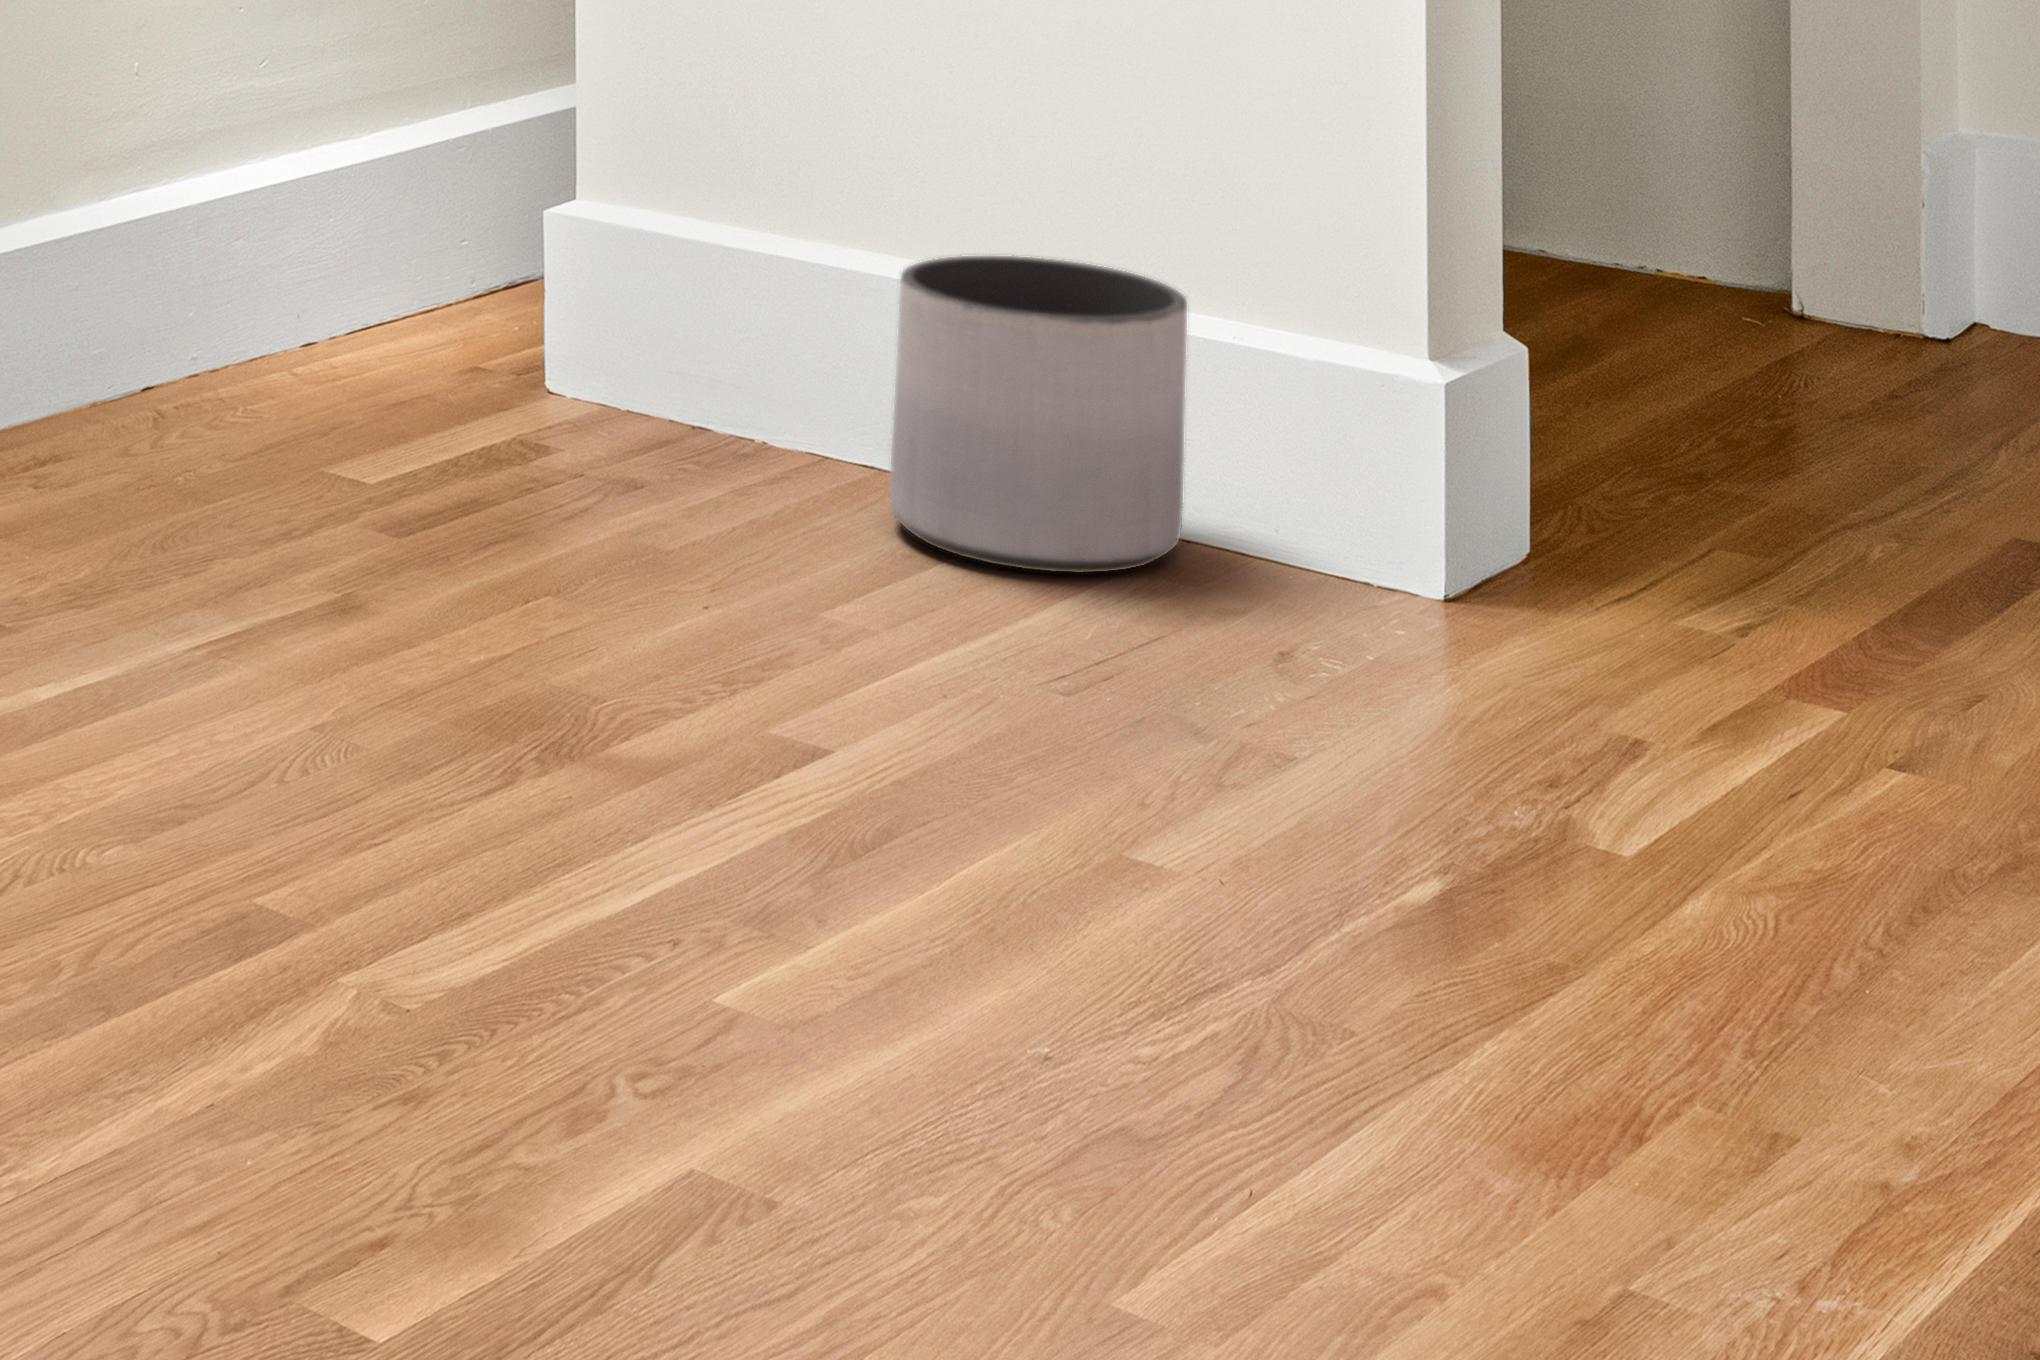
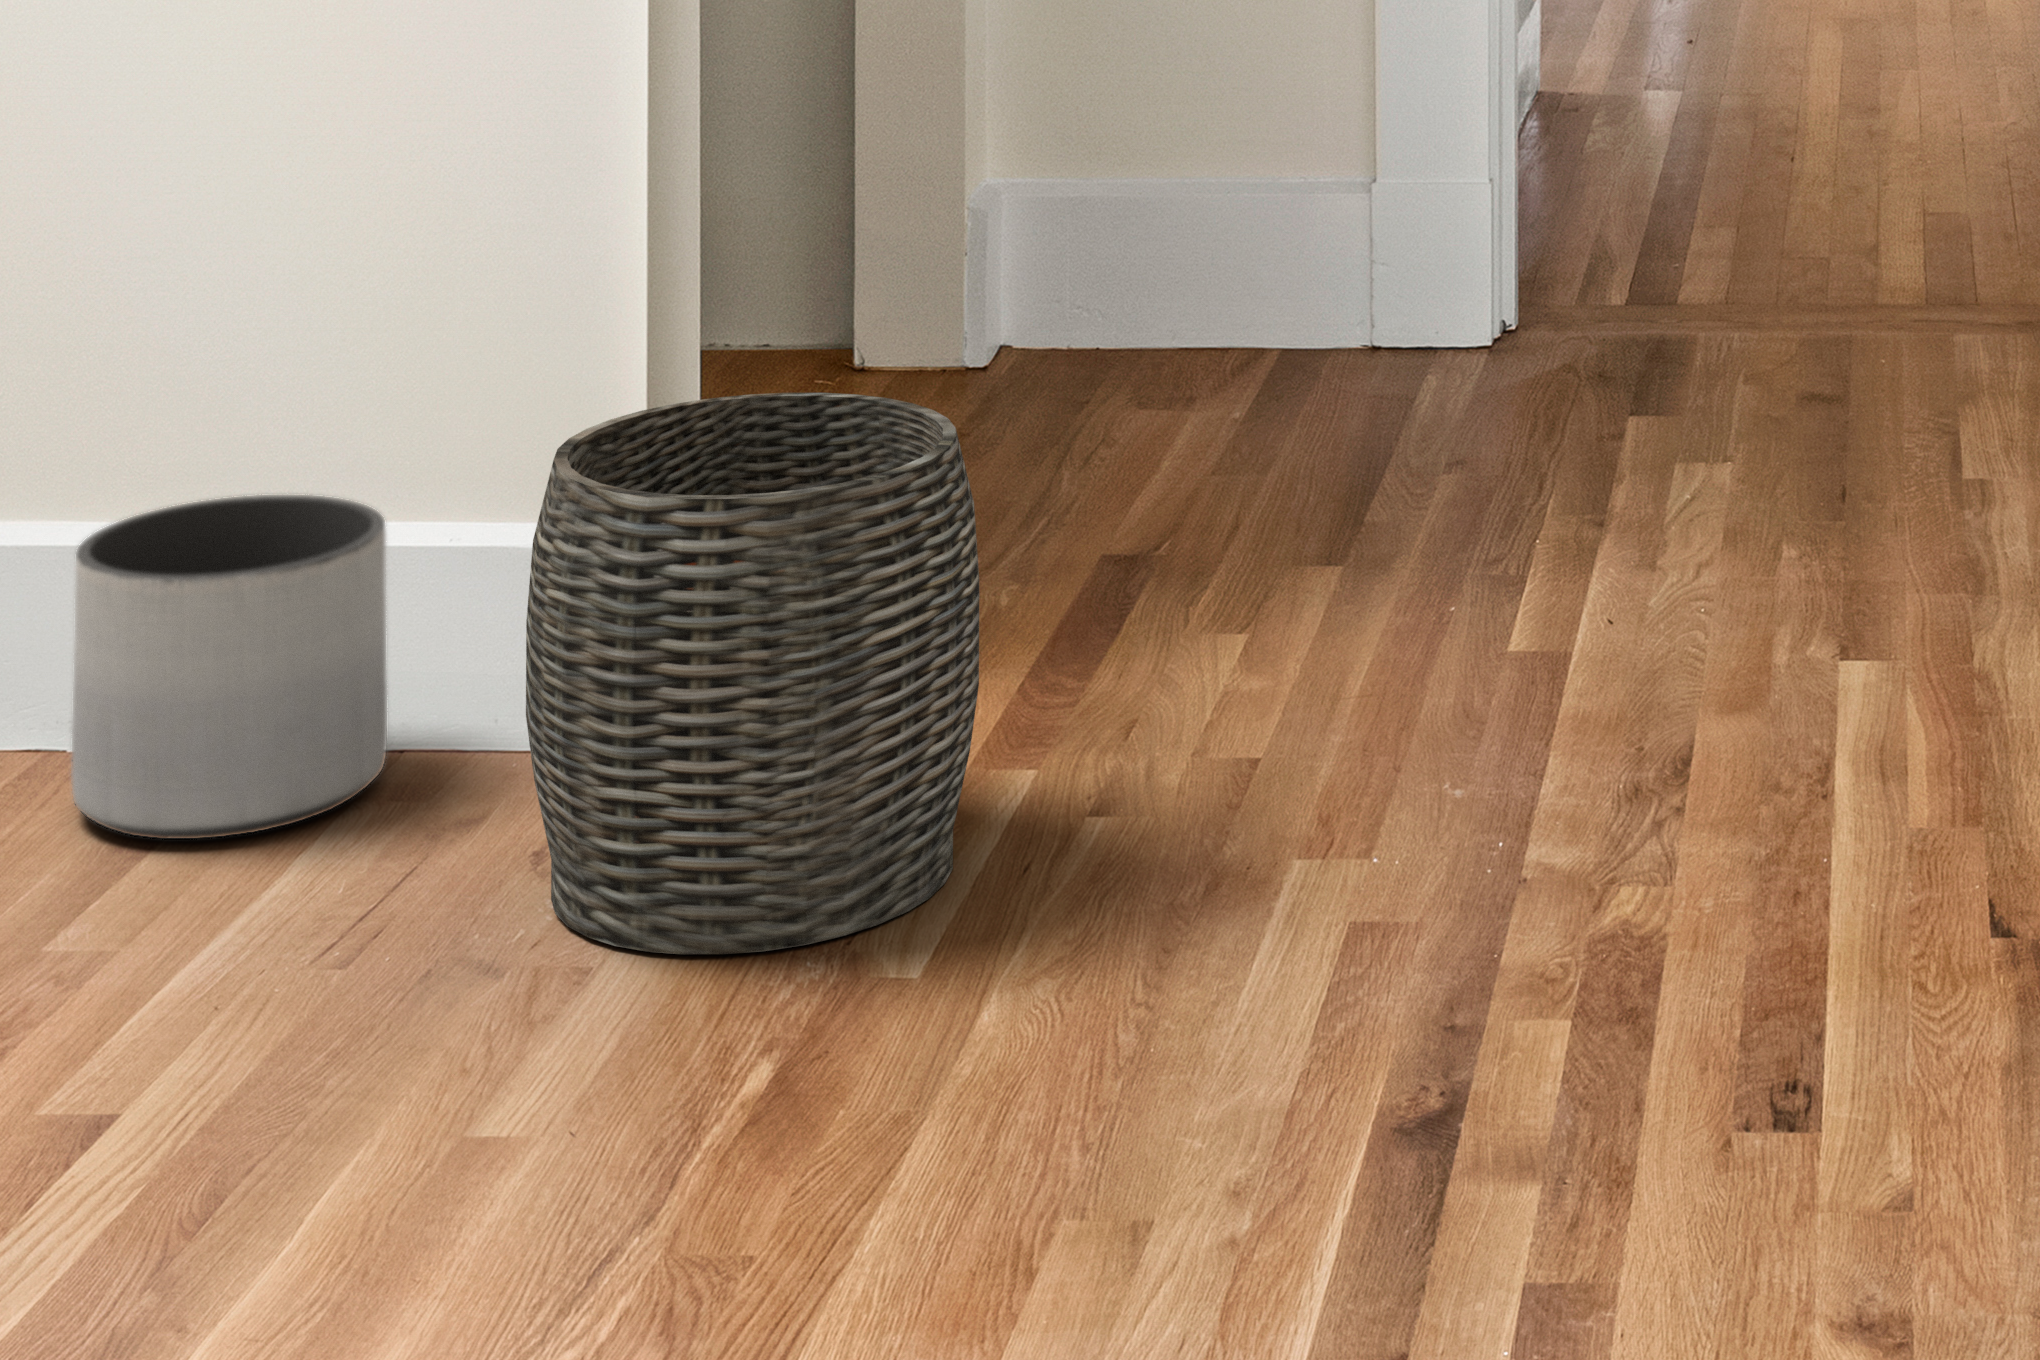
woven basket: none [1270,225,1762,801] -> present [526,393,980,954]

